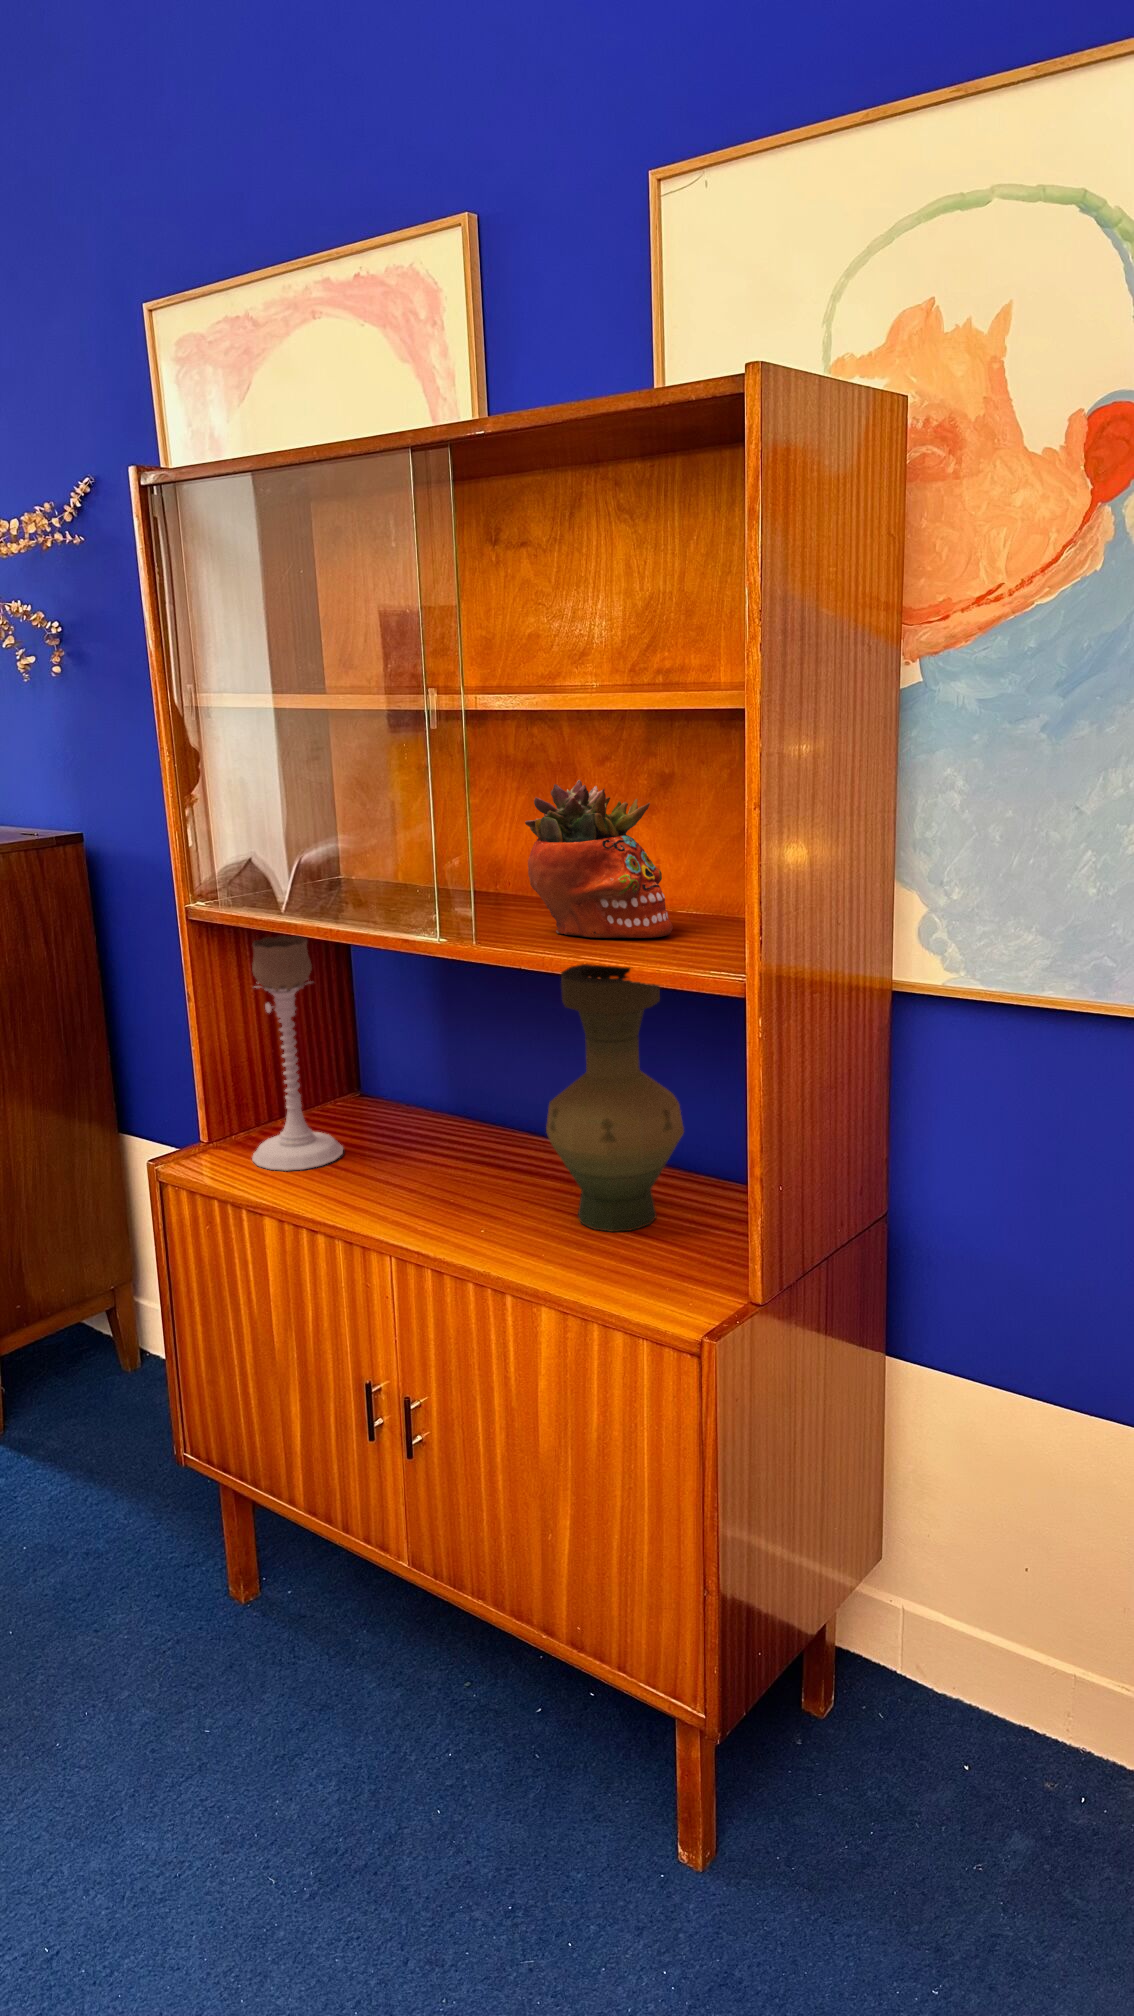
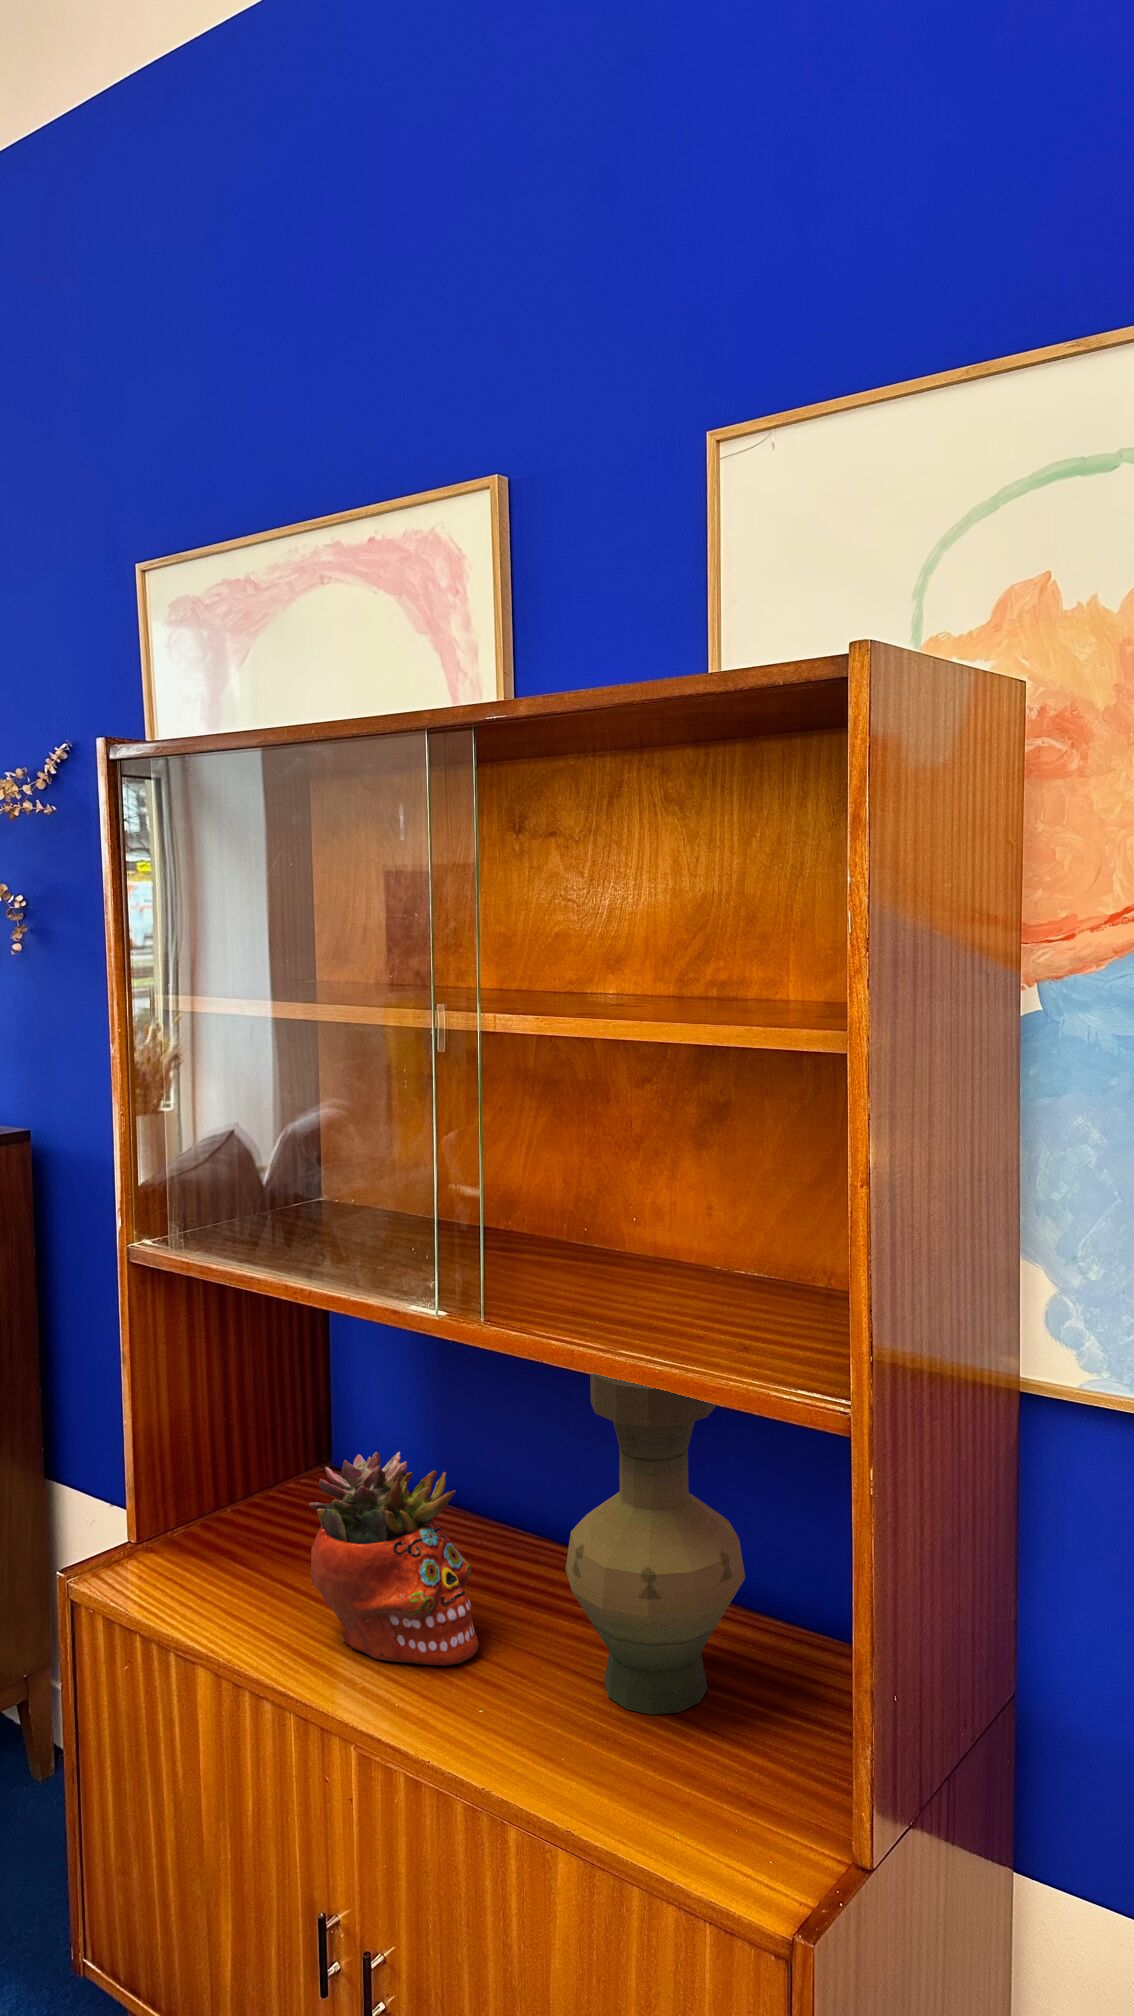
succulent planter: present [525,780,673,938] -> present [309,1452,479,1665]
candle holder: present [252,936,343,1171] -> none [190,1287,306,1590]

